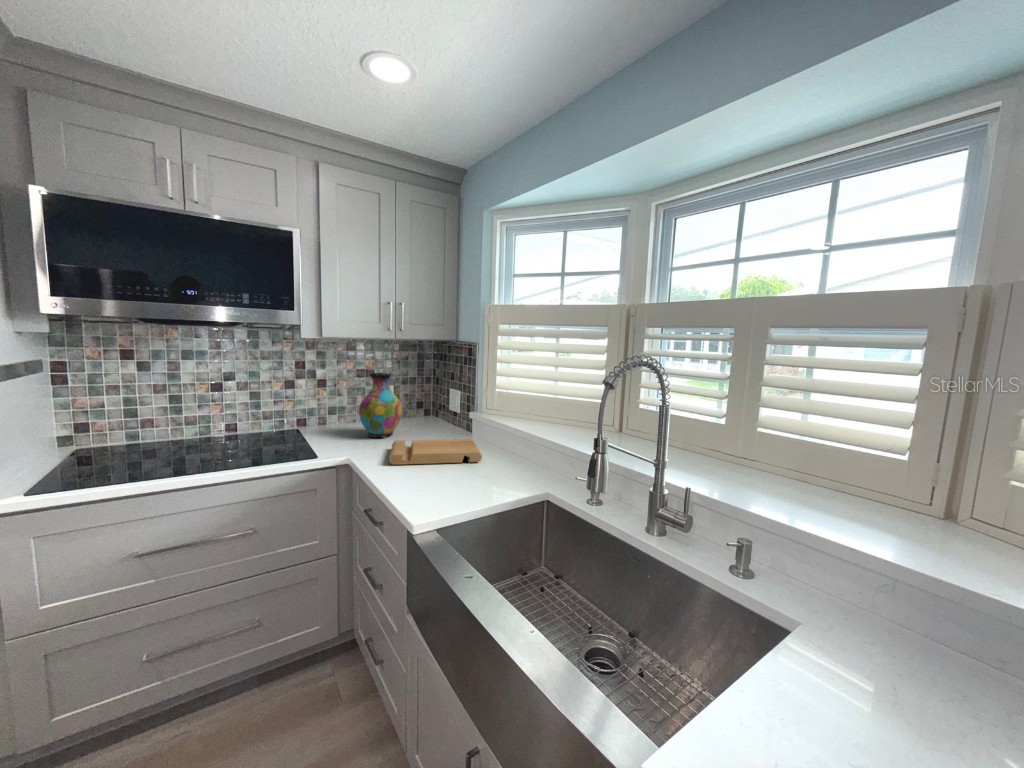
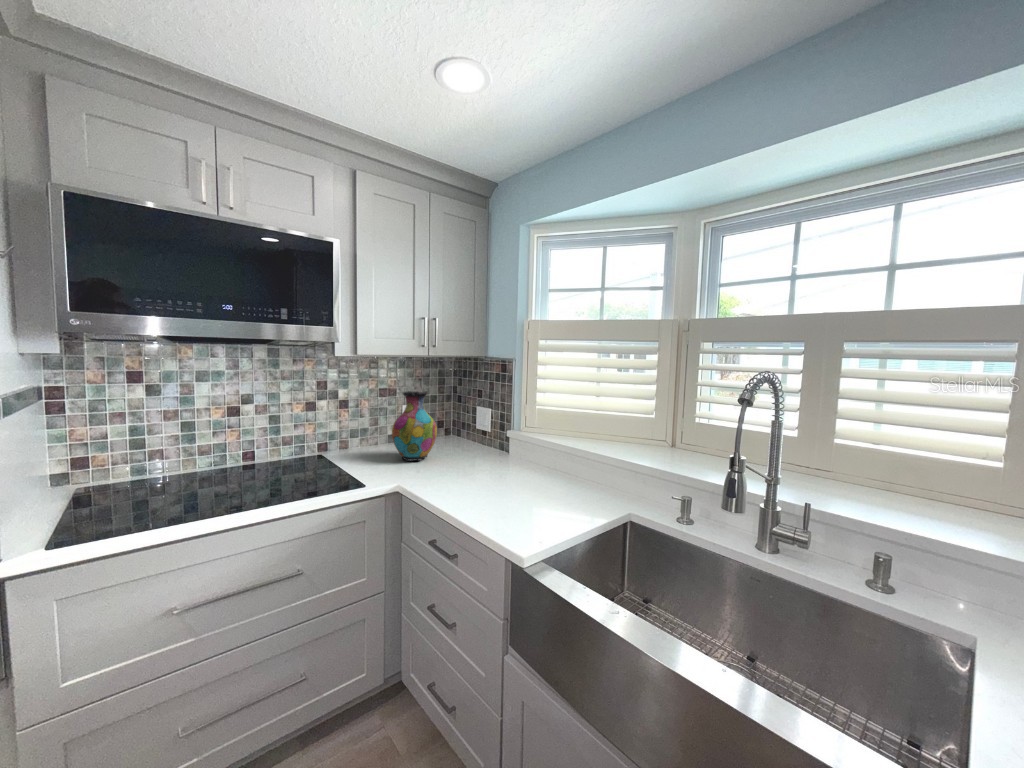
cutting board: present [389,439,482,465] -> none [438,459,541,490]

